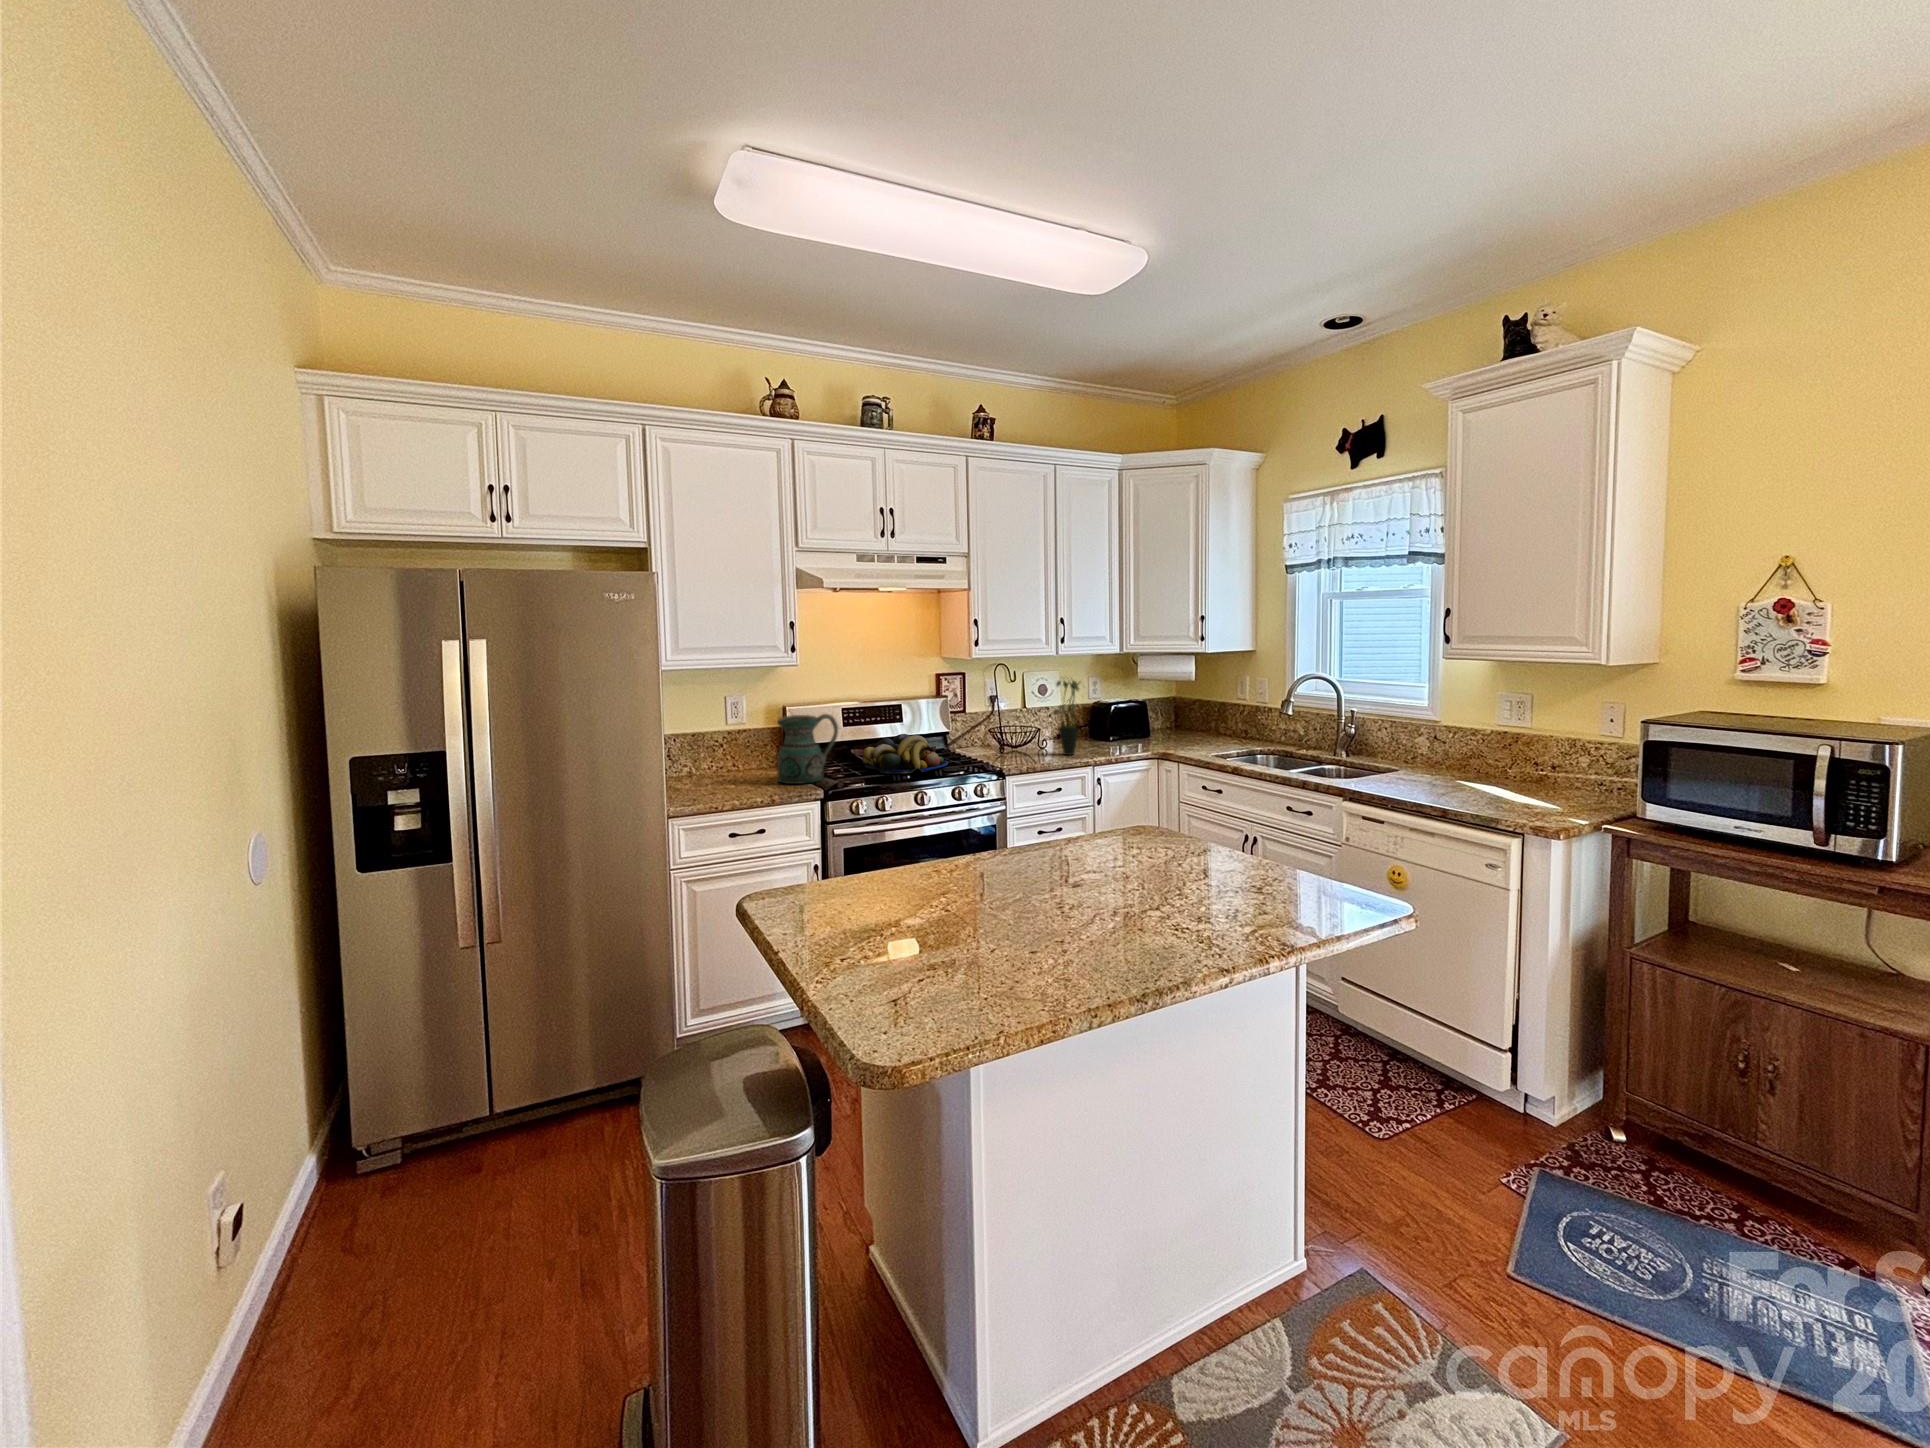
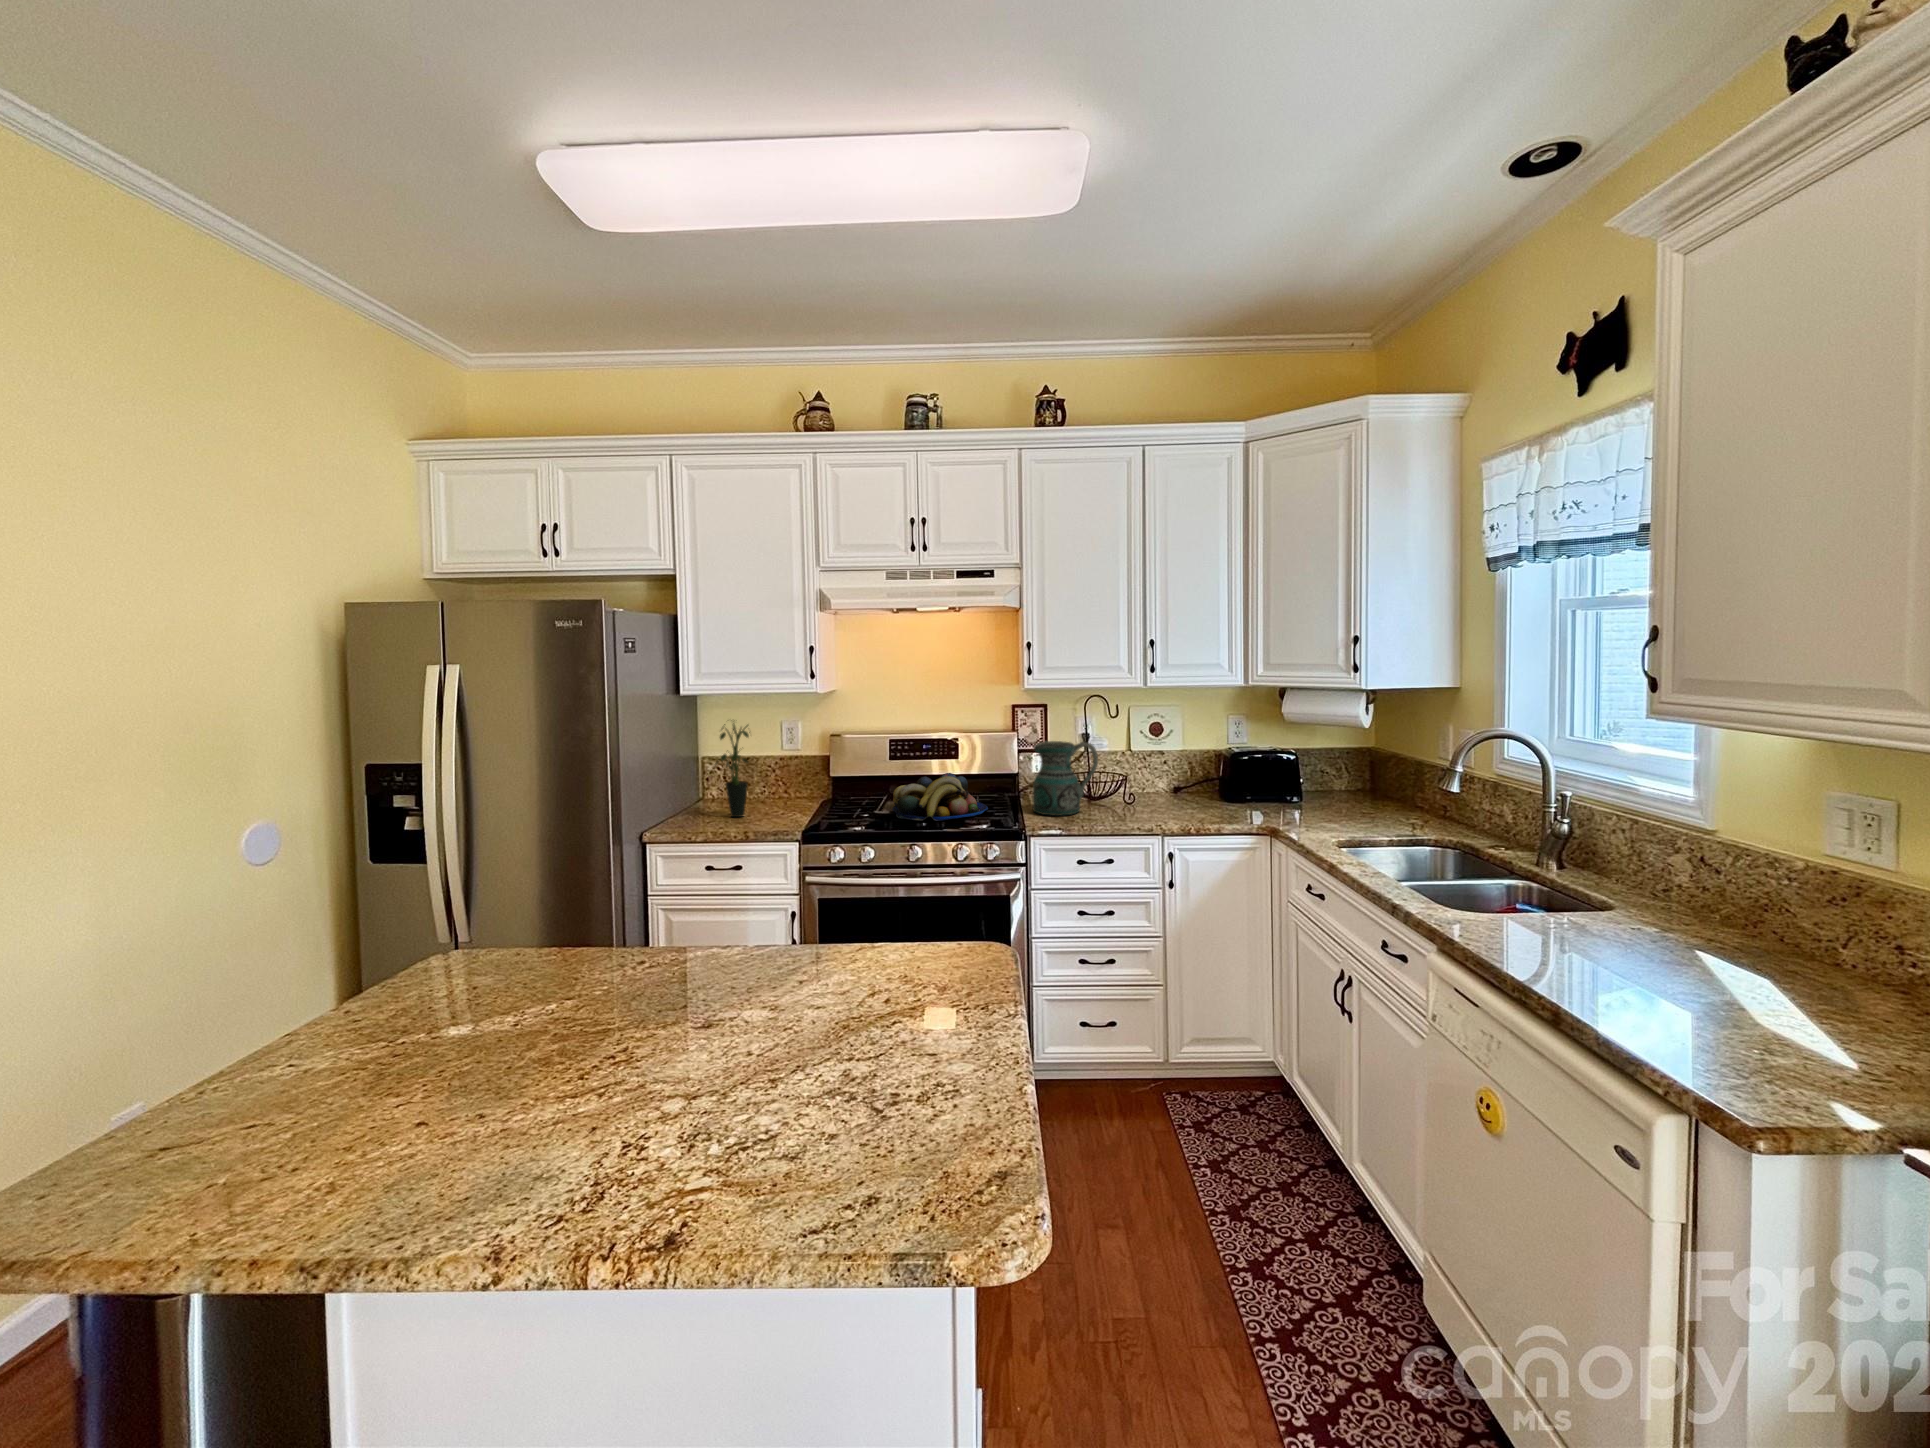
potted plant: present [1053,681,1079,755] -> present [716,723,749,817]
ceramic pitcher: present [777,714,838,784] -> present [1033,741,1098,816]

